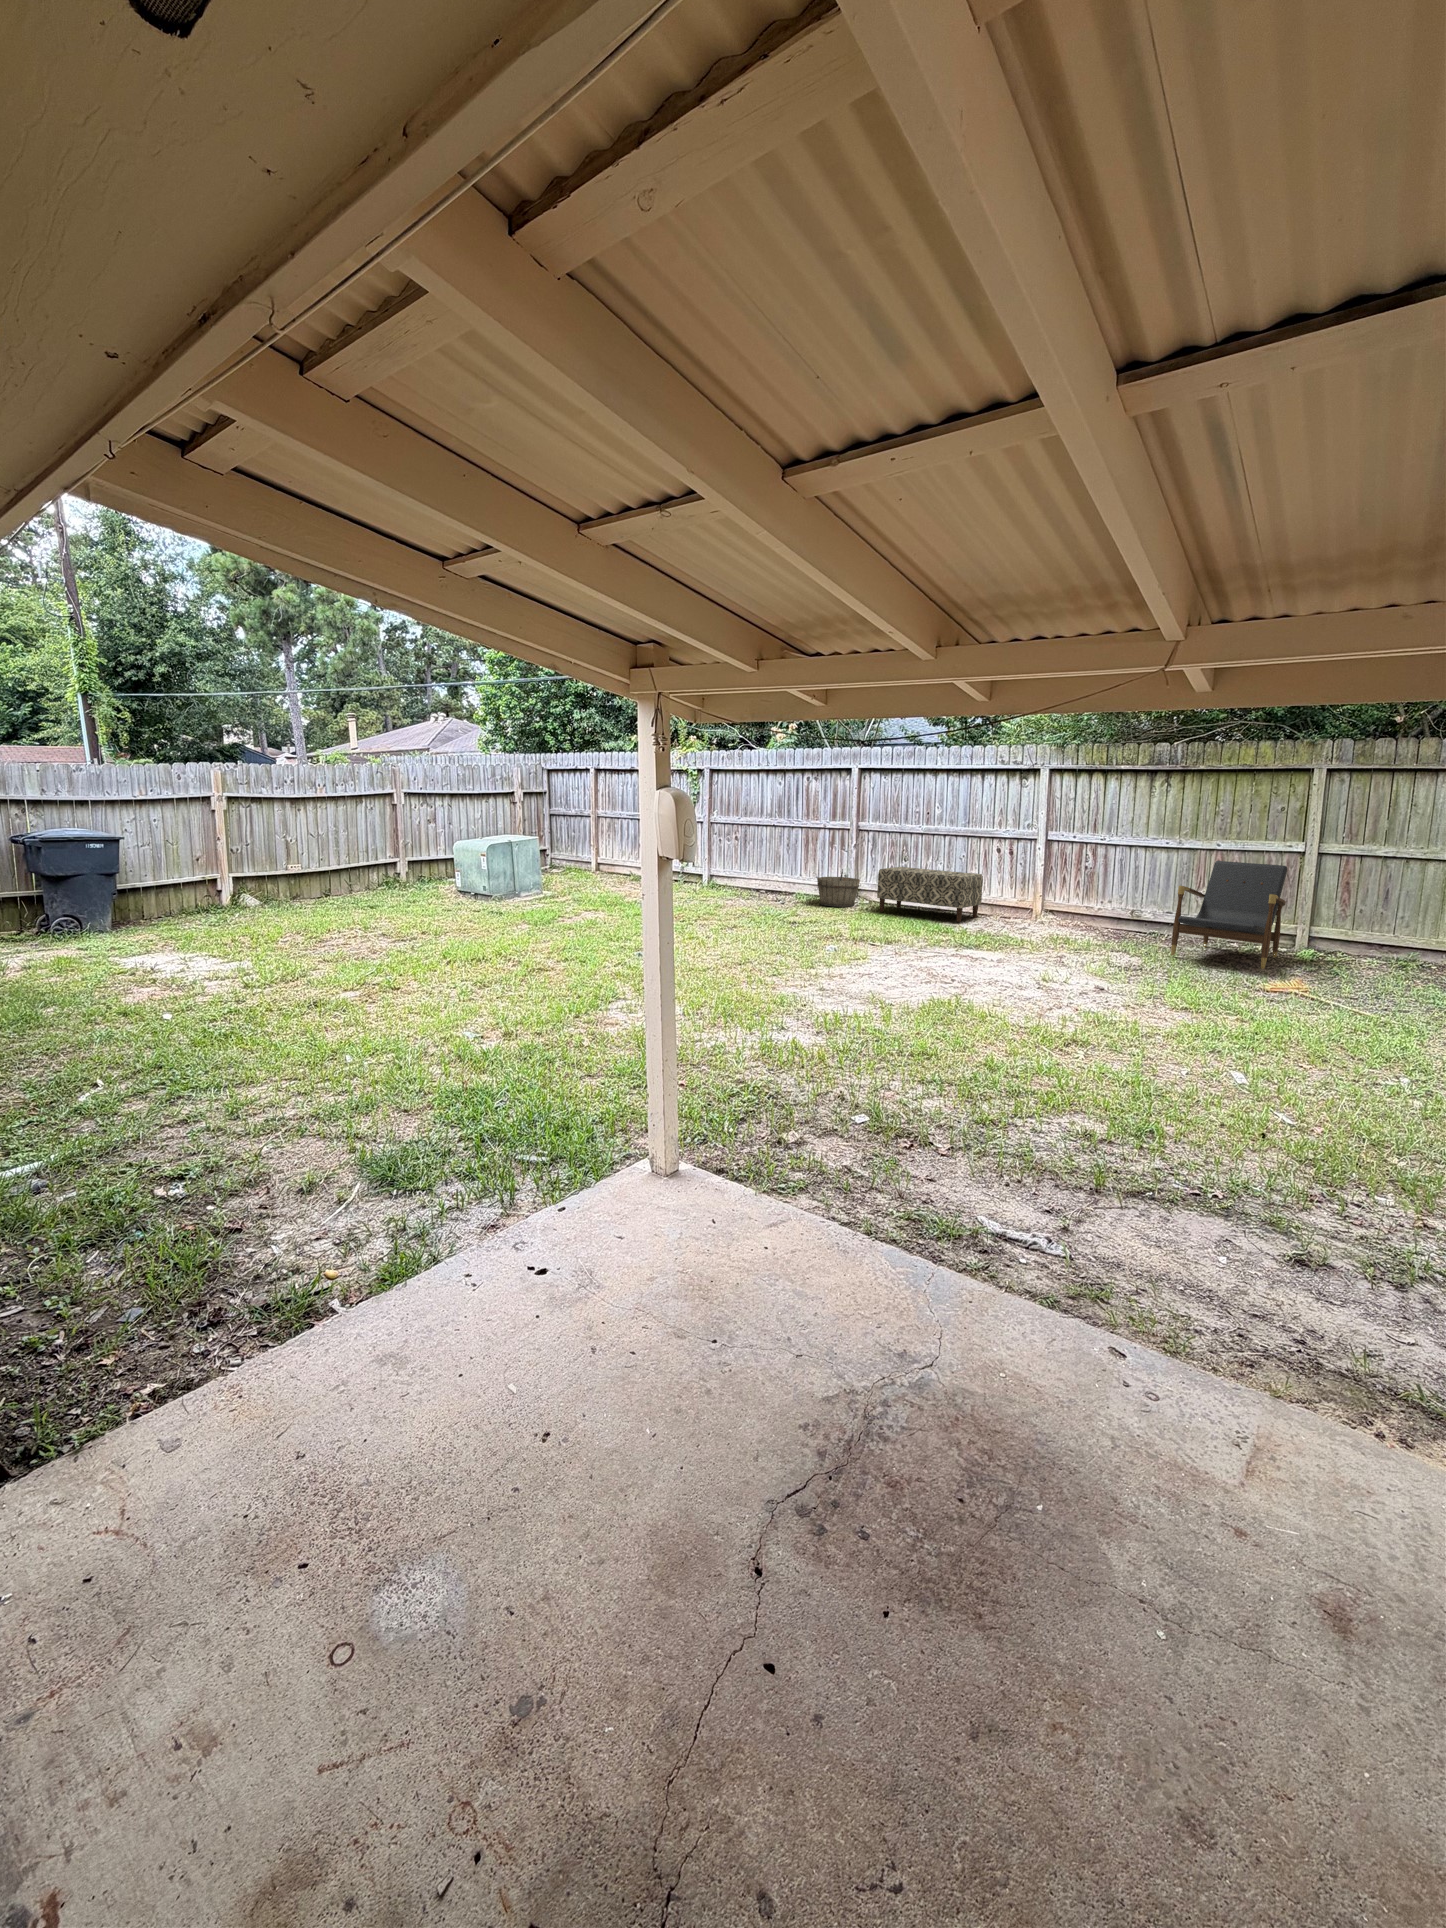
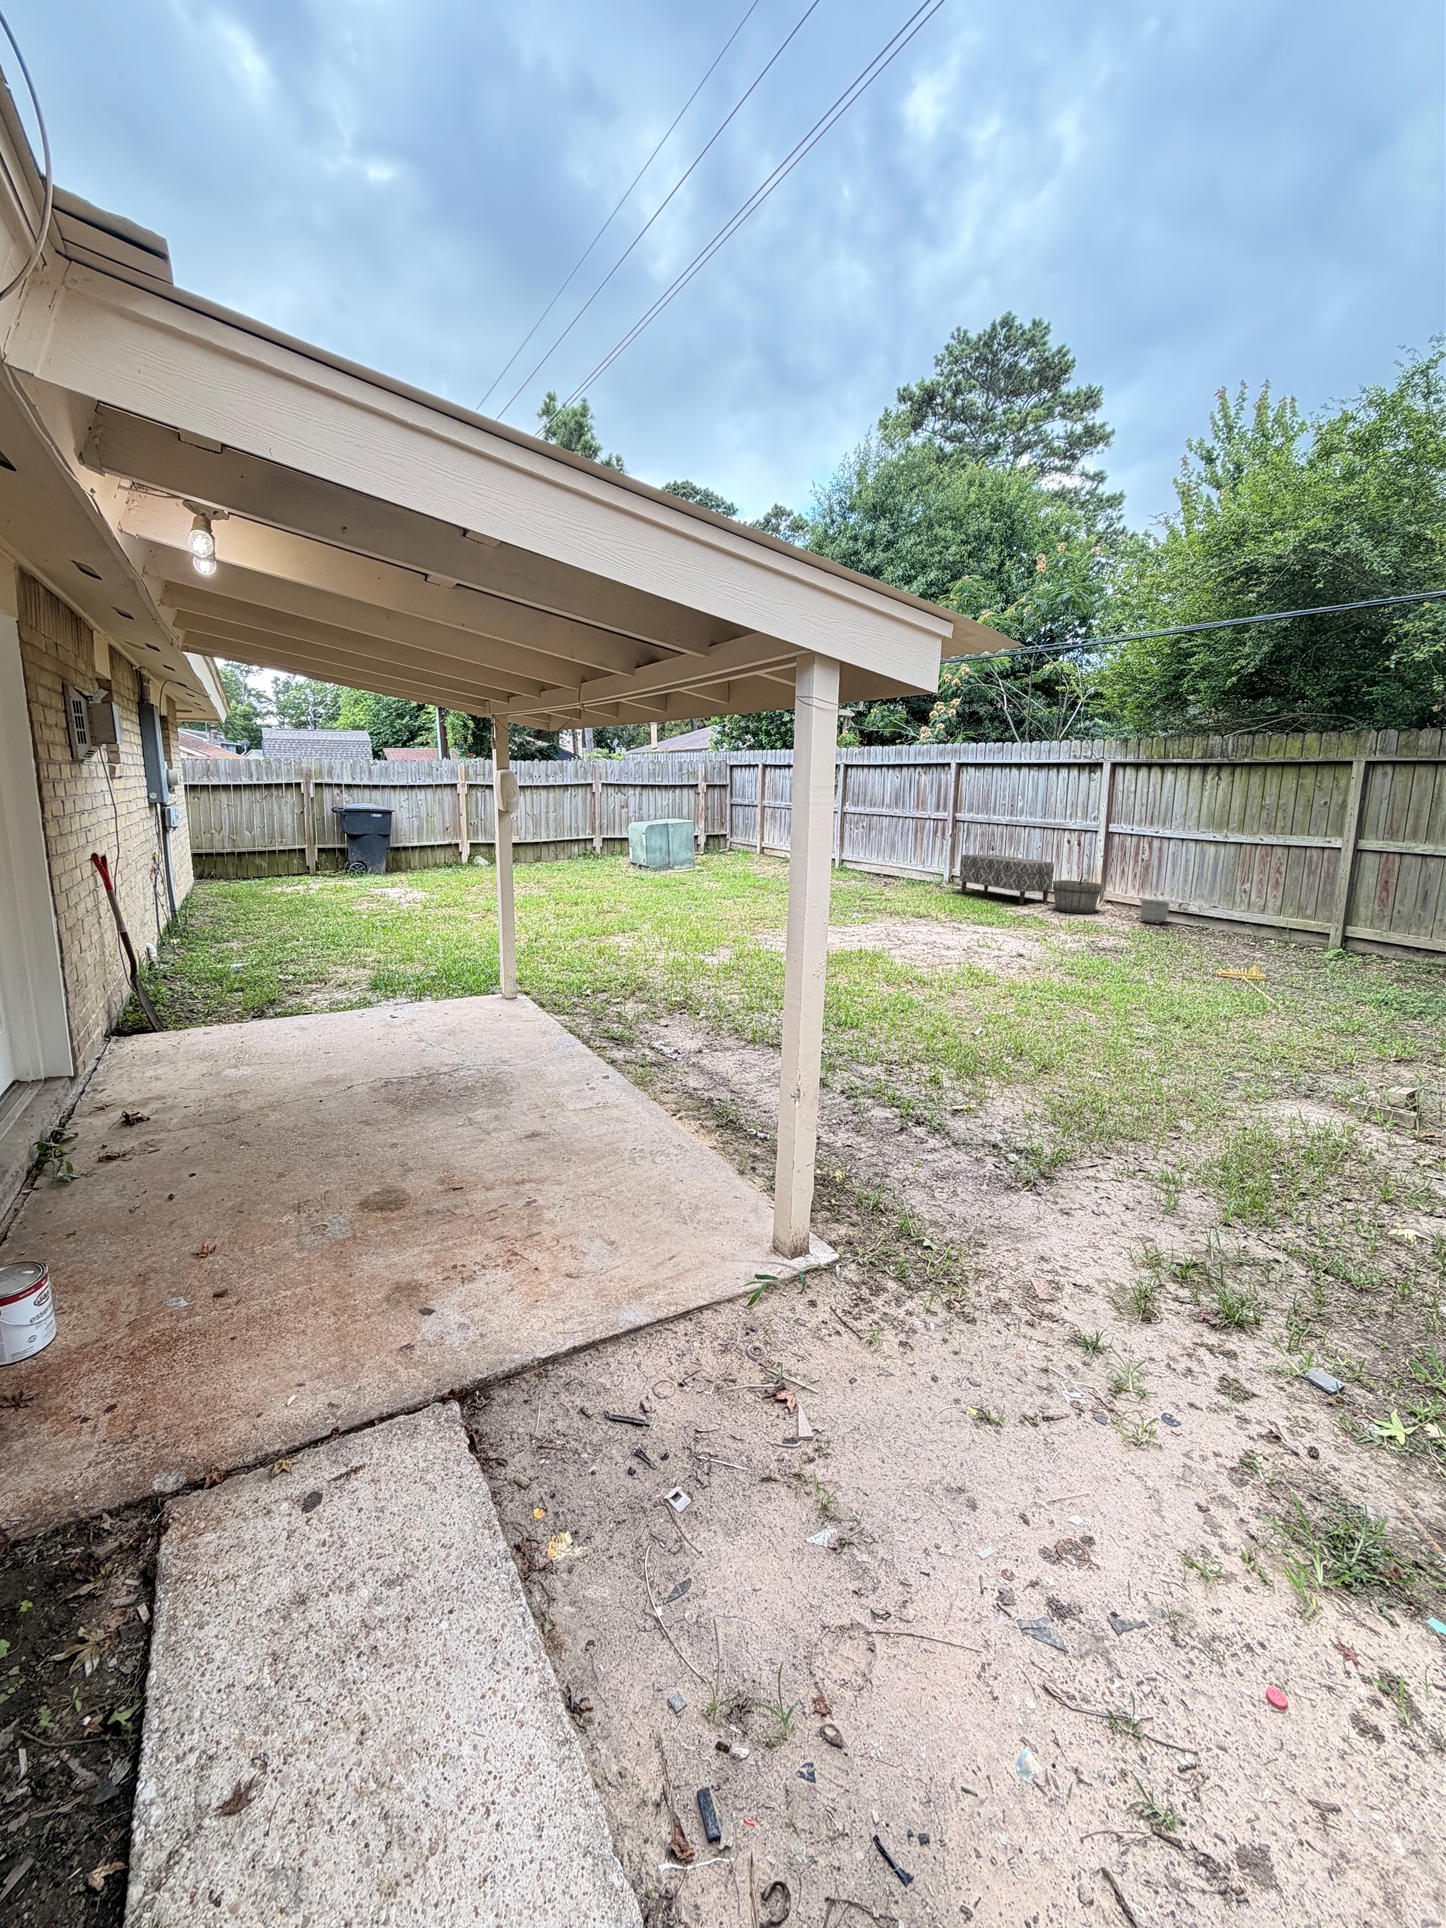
lounge chair: present [1171,861,1288,969] -> none [1180,853,1309,954]
wooden bucket: present [817,869,860,907] -> present [1053,873,1102,913]
planter: none [1098,911,1129,937] -> present [1140,899,1170,923]

